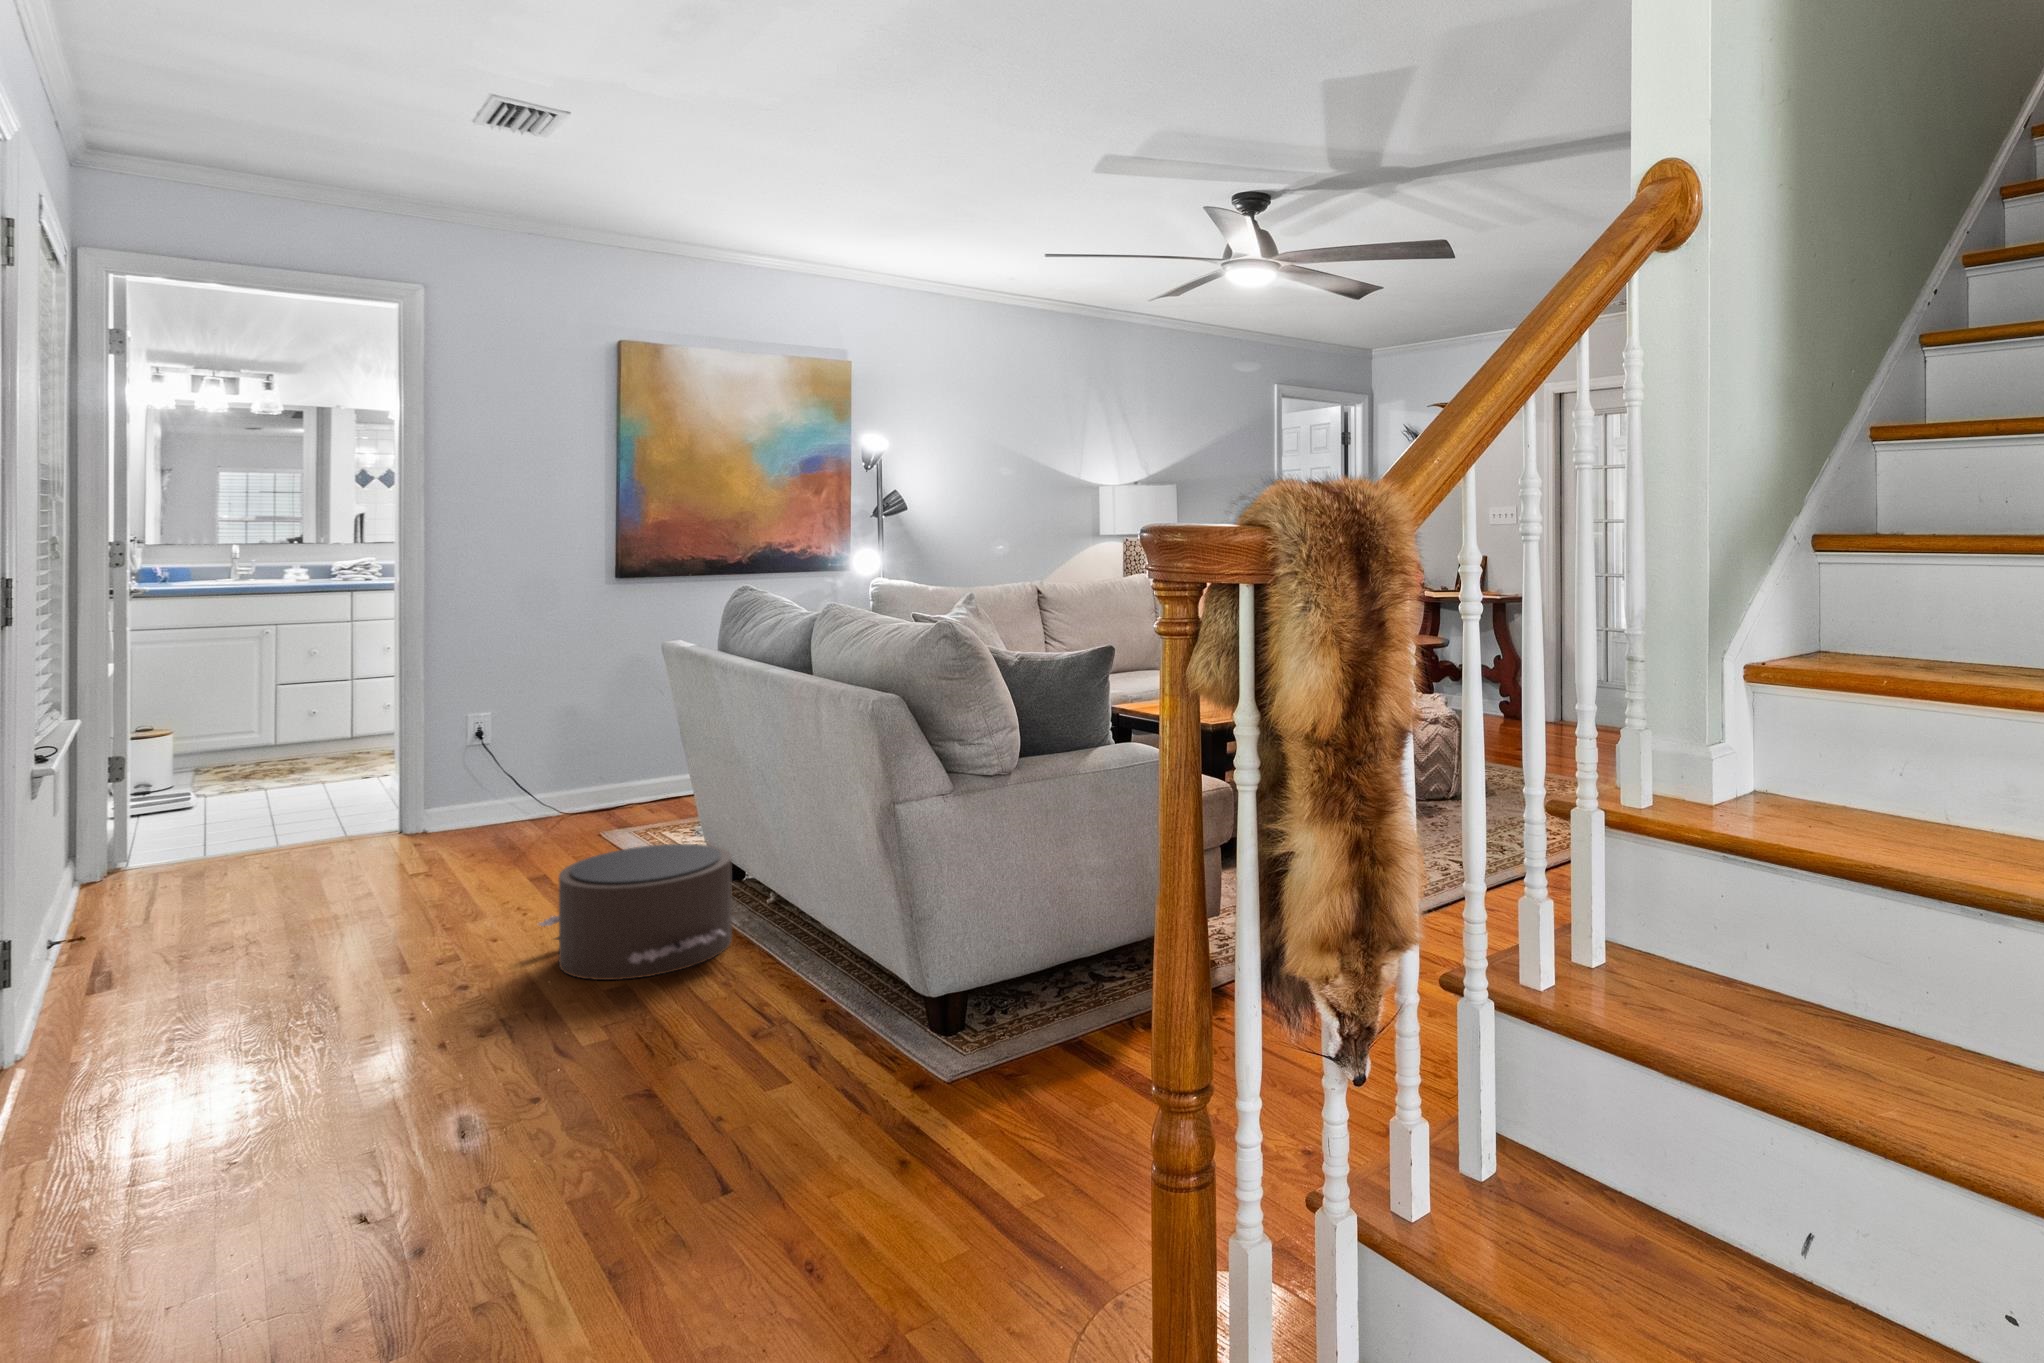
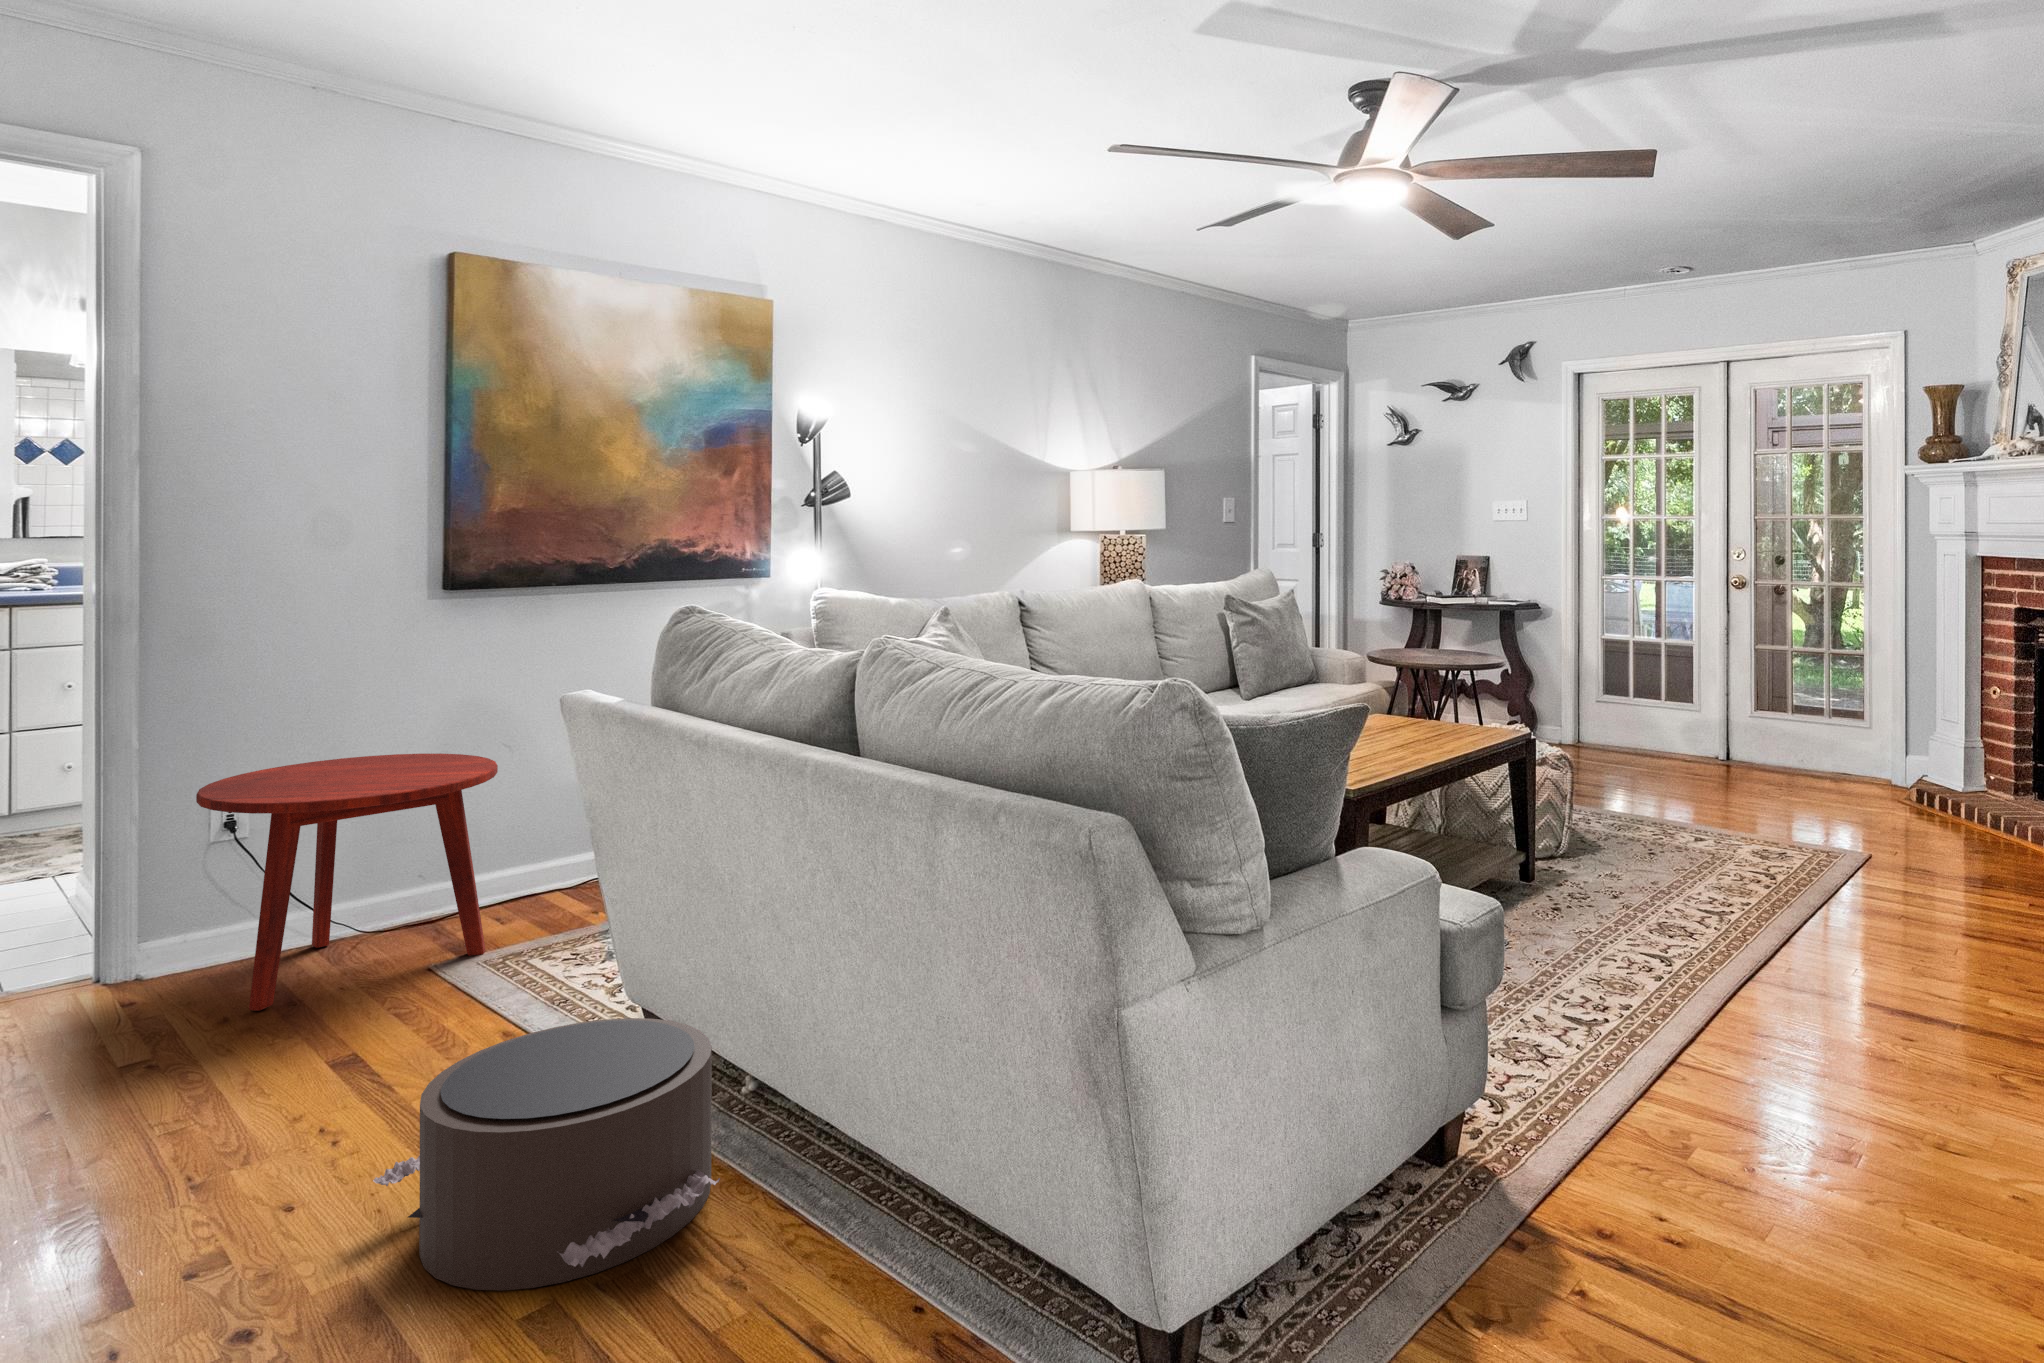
side table: none [456,691,645,851] -> present [196,753,498,1011]

